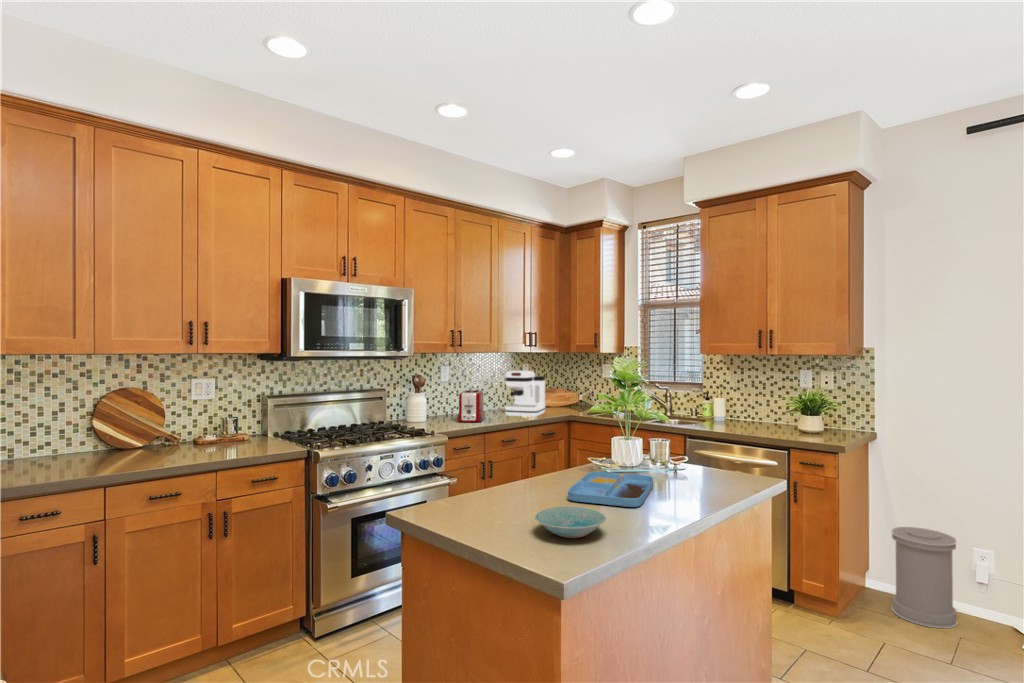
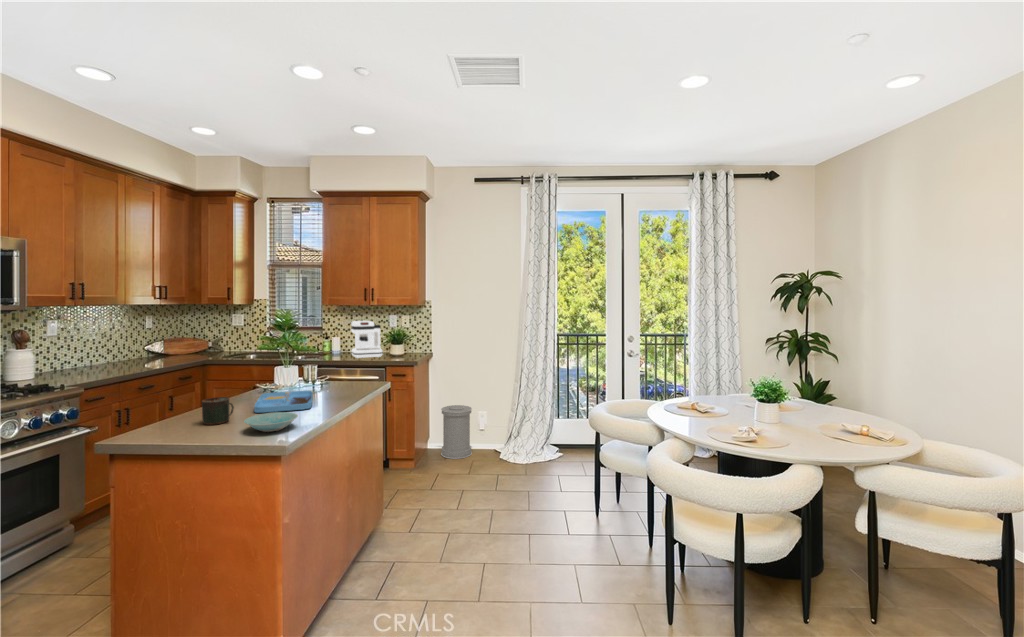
coffee maker: present [505,371,545,417] -> present [351,321,382,358]
toaster: present [457,390,485,423] -> none [80,343,113,375]
mug: none [503,472,535,509] -> present [202,397,234,425]

